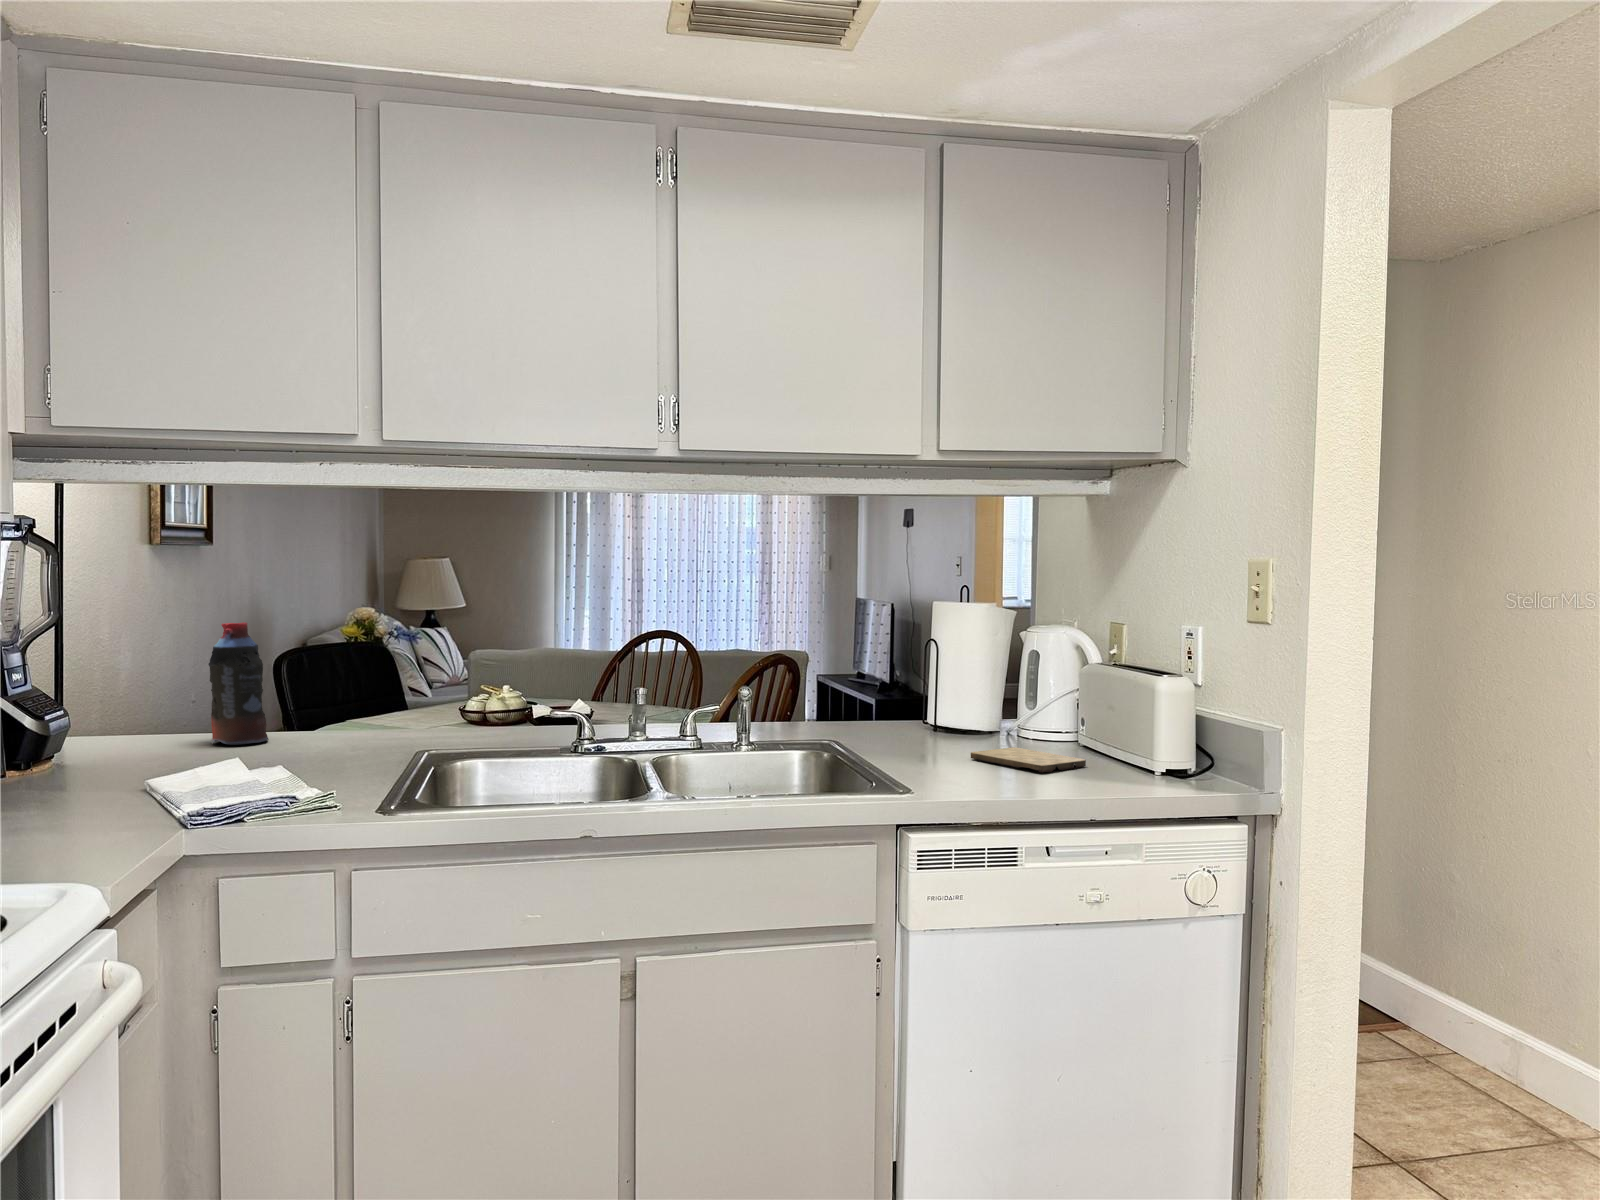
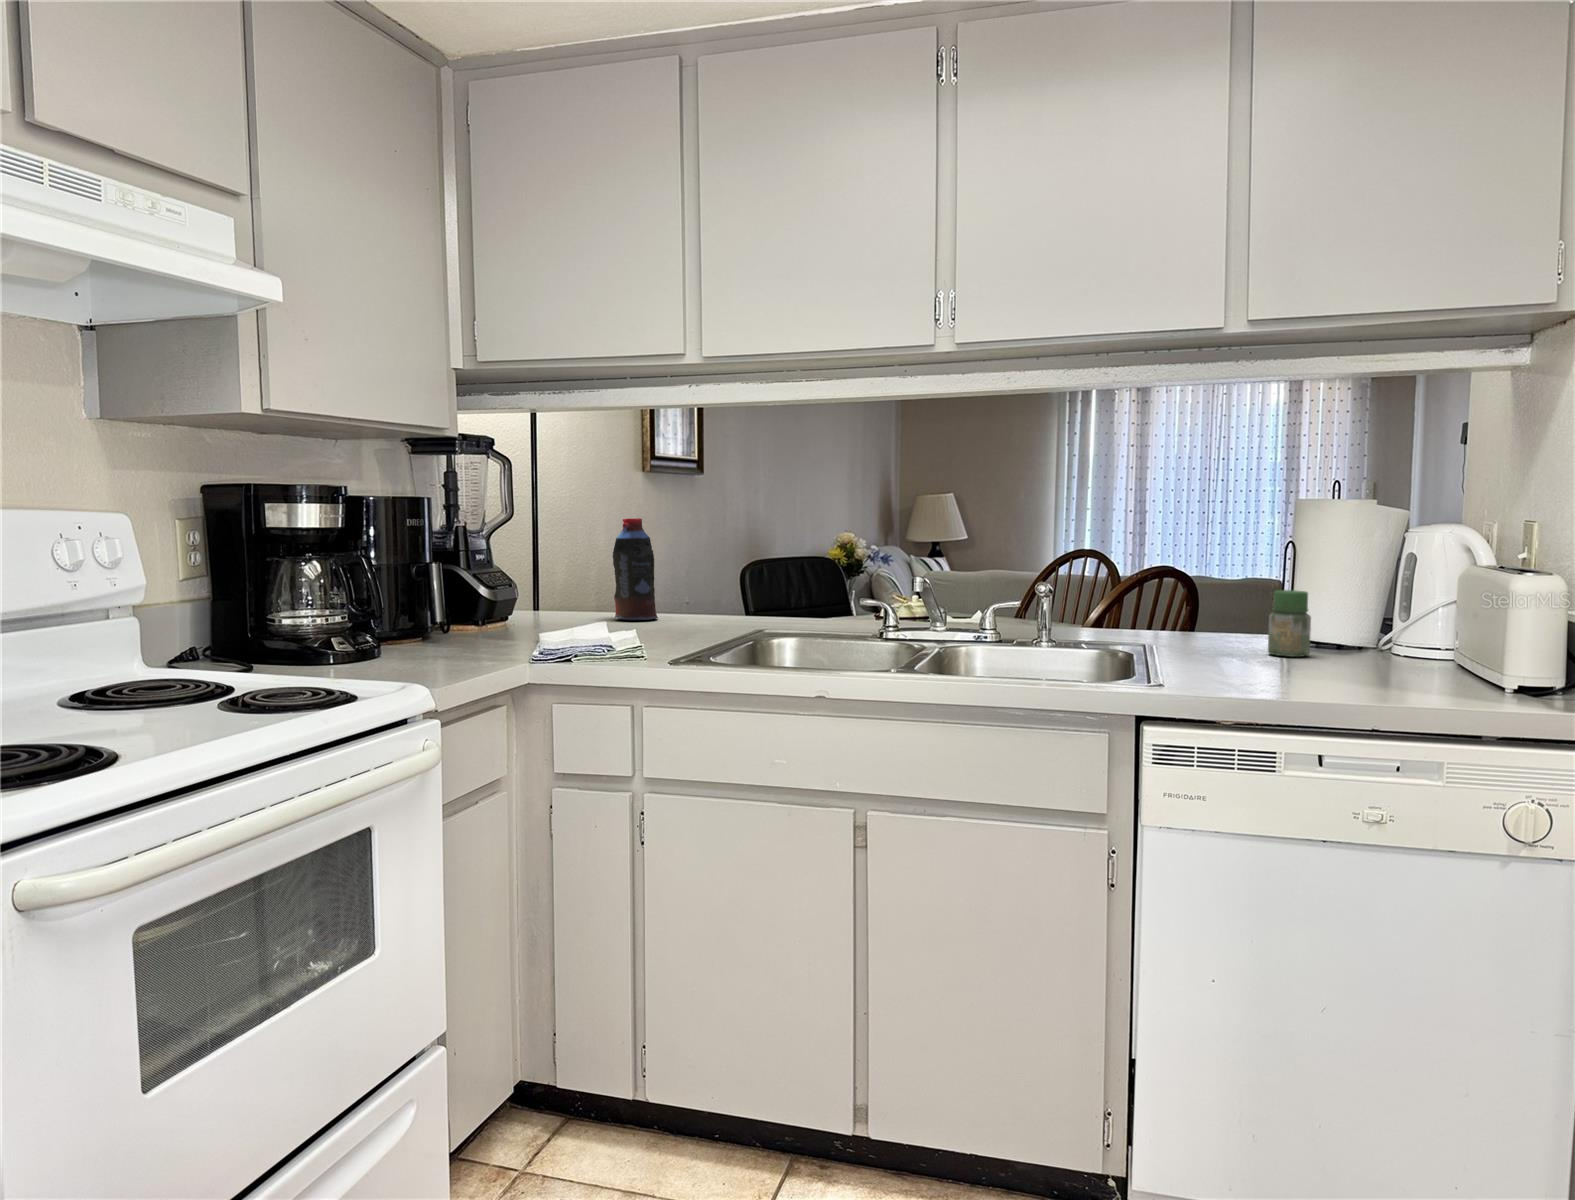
jar: none [935,687,970,747] -> present [1268,590,1311,657]
cutting board: present [971,747,1086,772] -> none [1287,658,1422,680]

